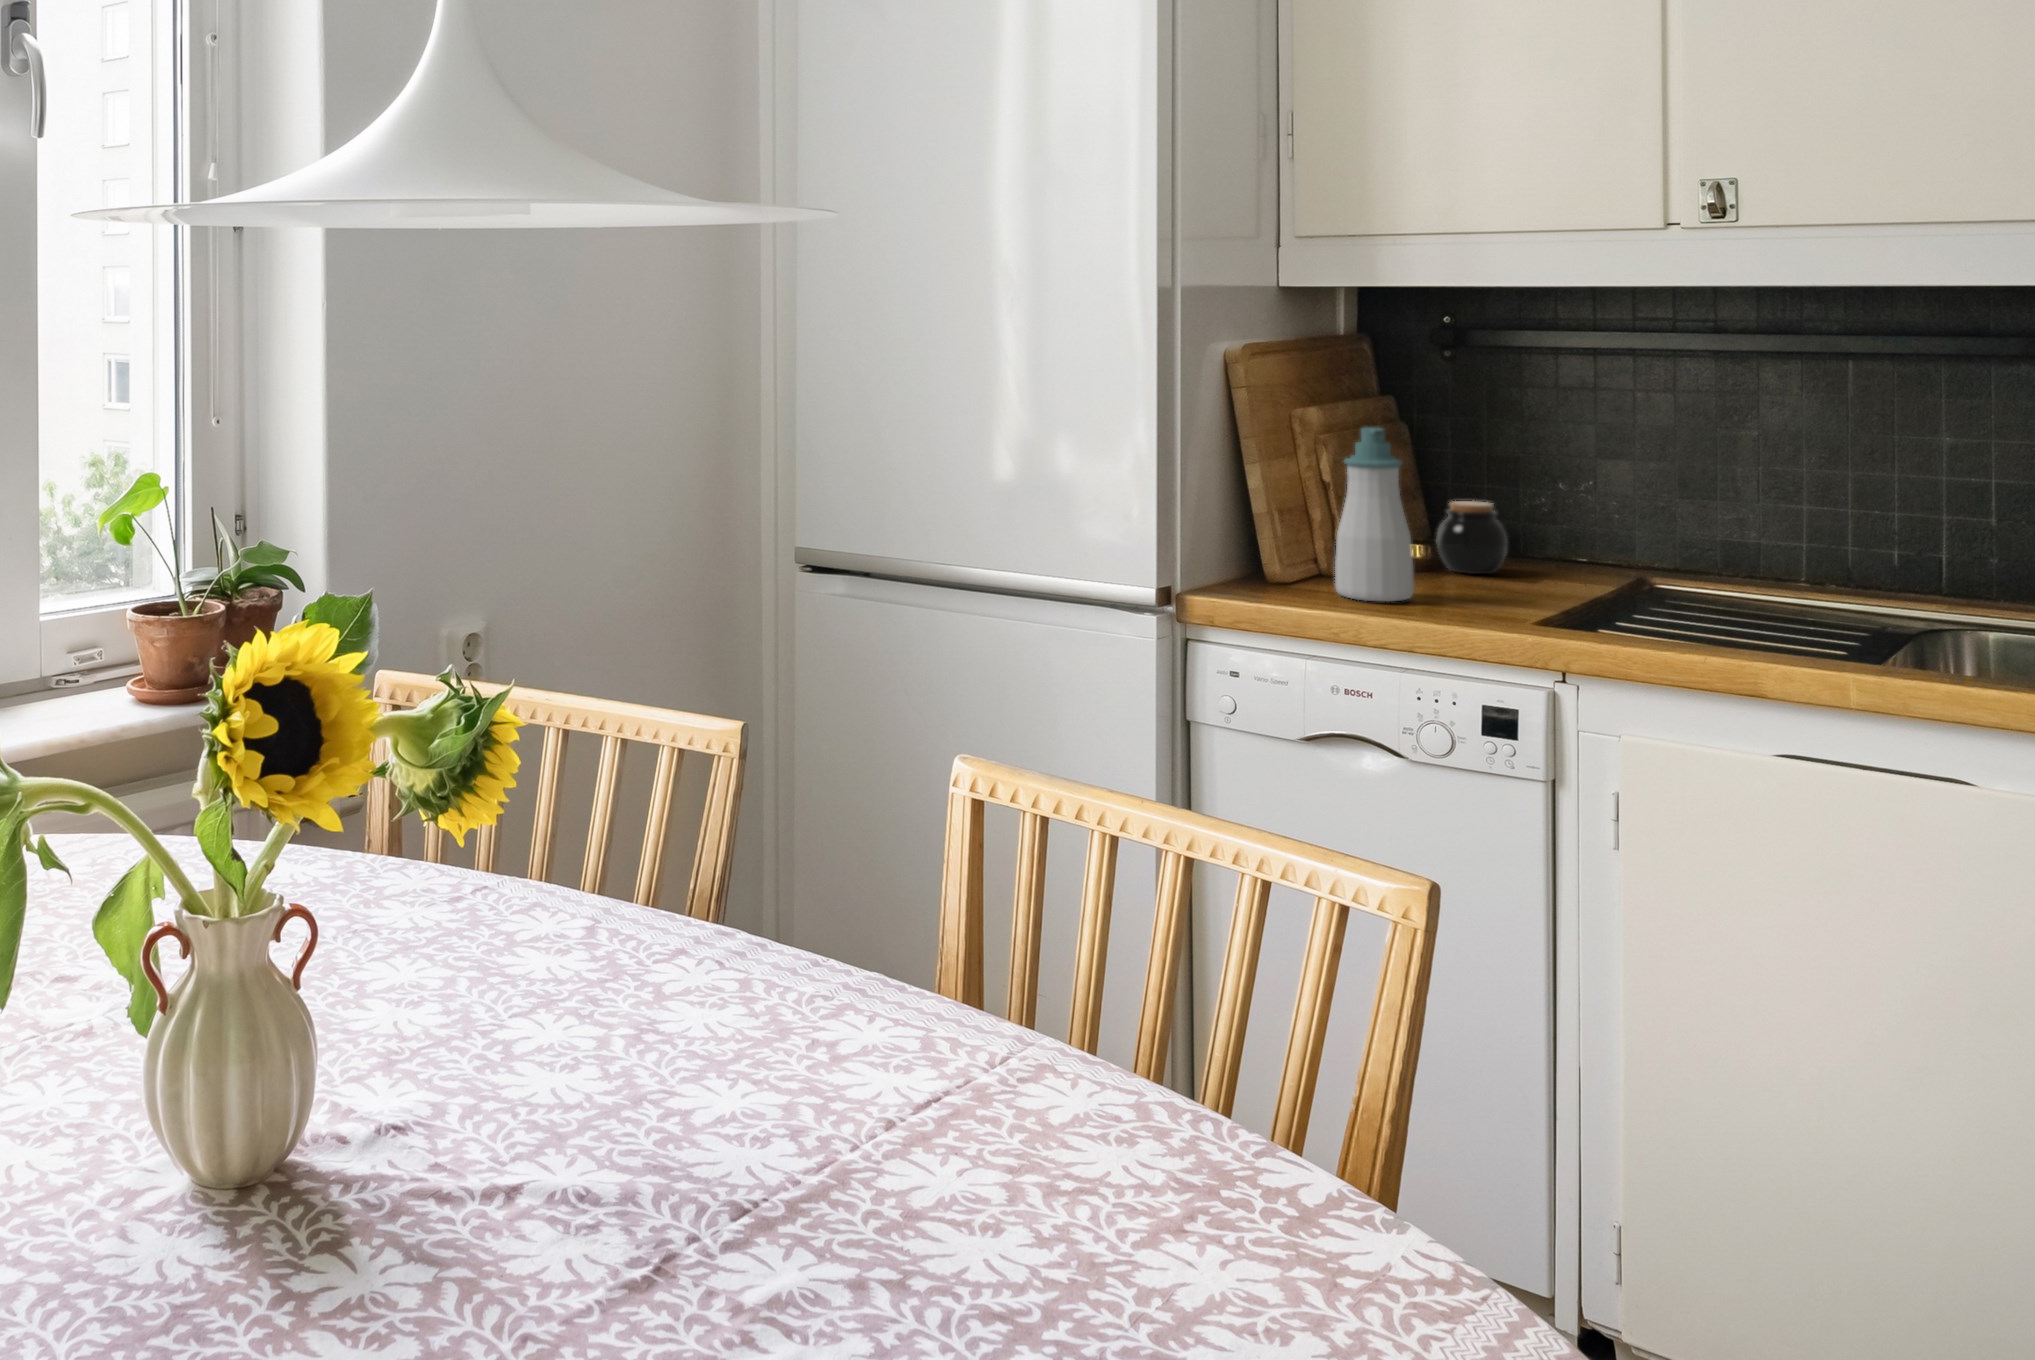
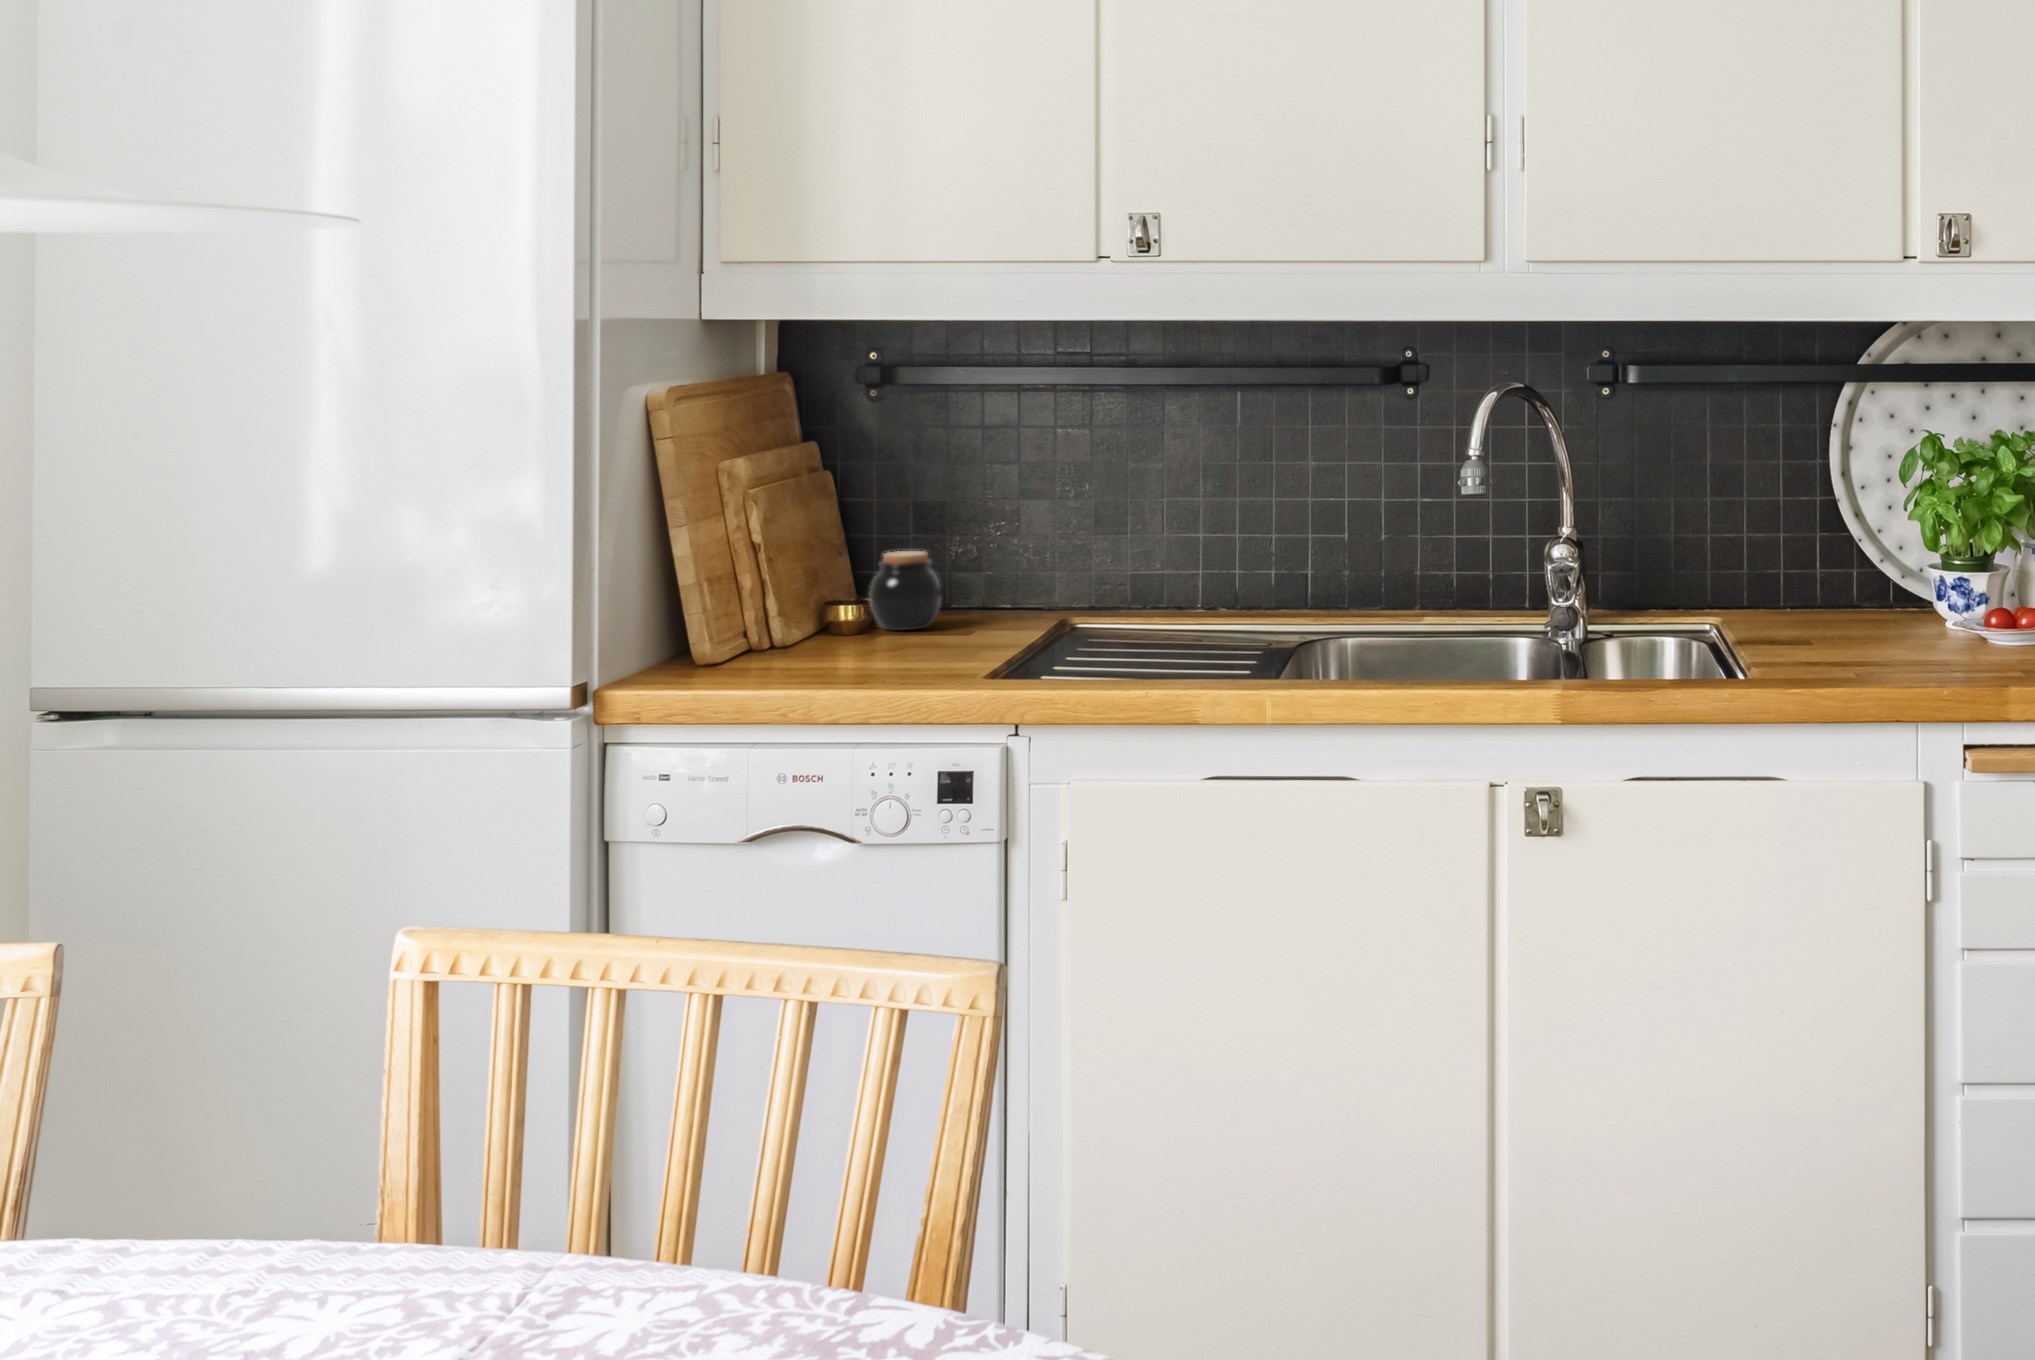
soap bottle: present [1335,427,1414,602] -> none [774,478,859,673]

